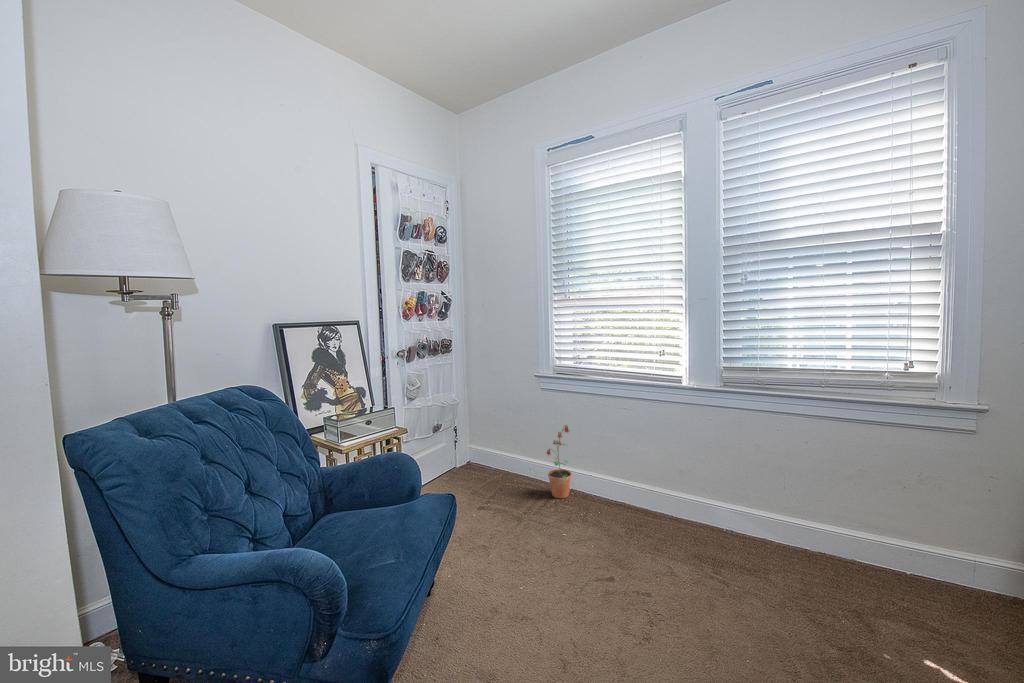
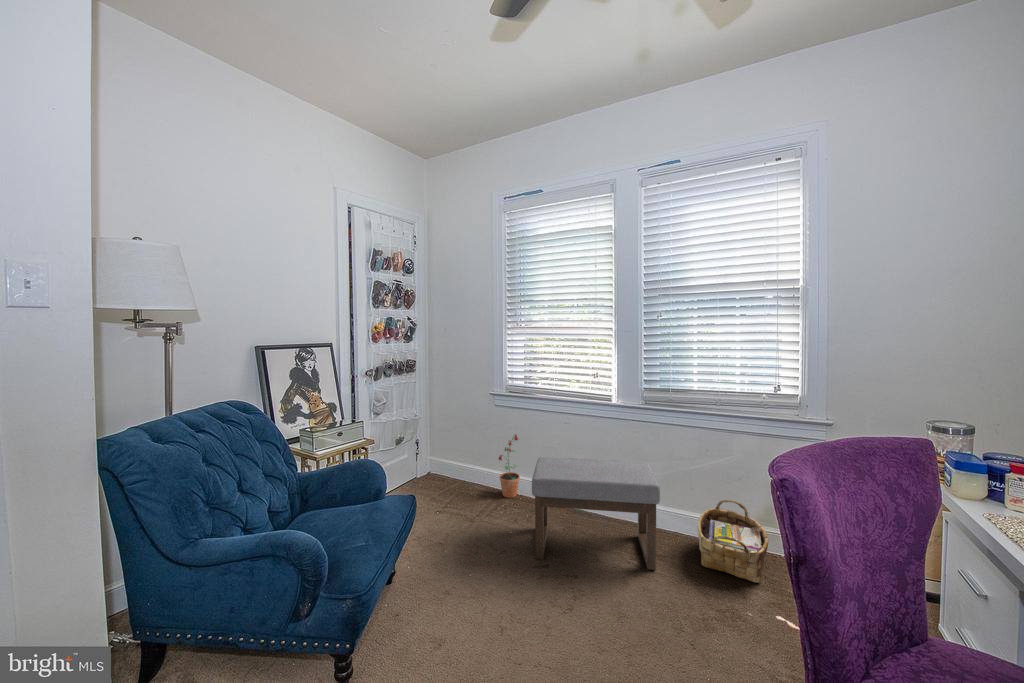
ottoman: none [588,451,751,591] -> present [532,457,660,570]
woven basket: none [800,507,900,613] -> present [698,500,768,583]

